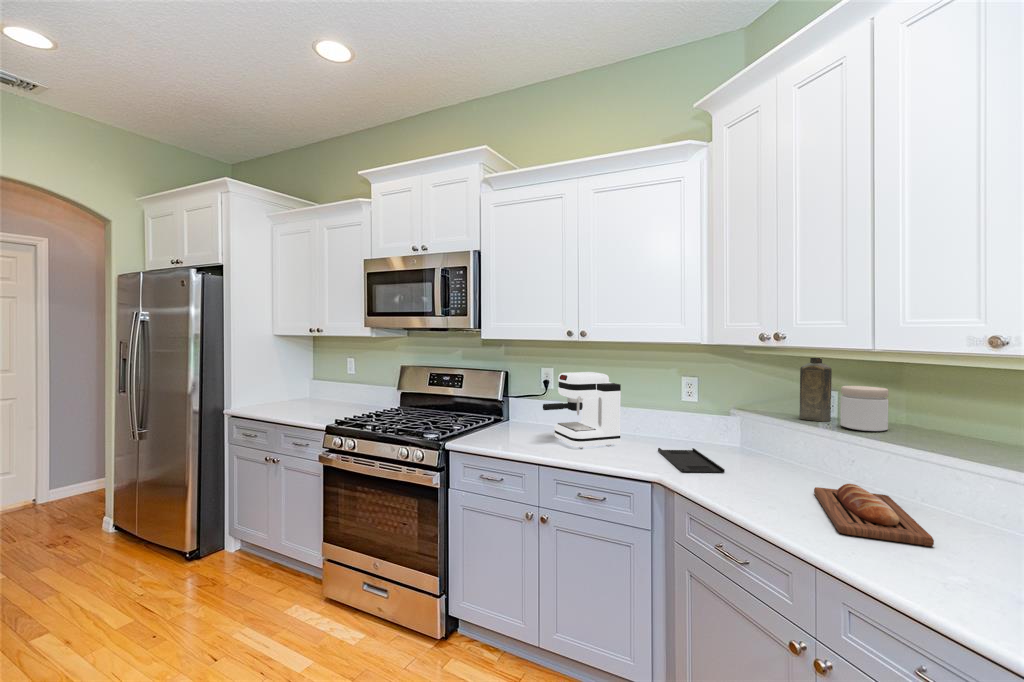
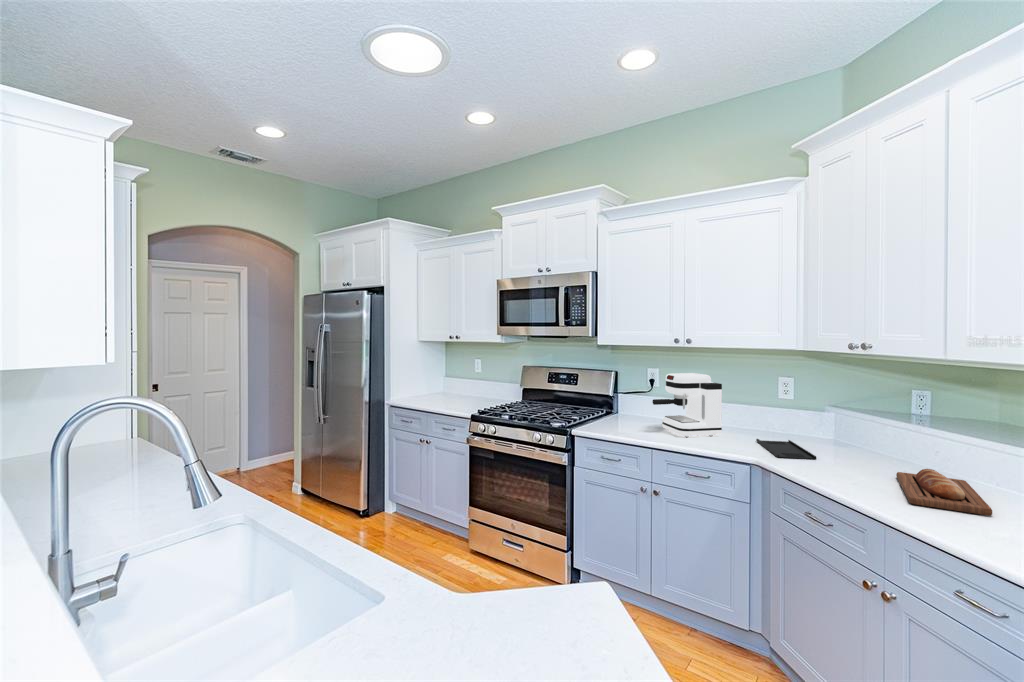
bottle: present [800,358,832,422] -> none [889,353,922,419]
jar: present [840,386,888,431] -> none [928,387,975,428]

